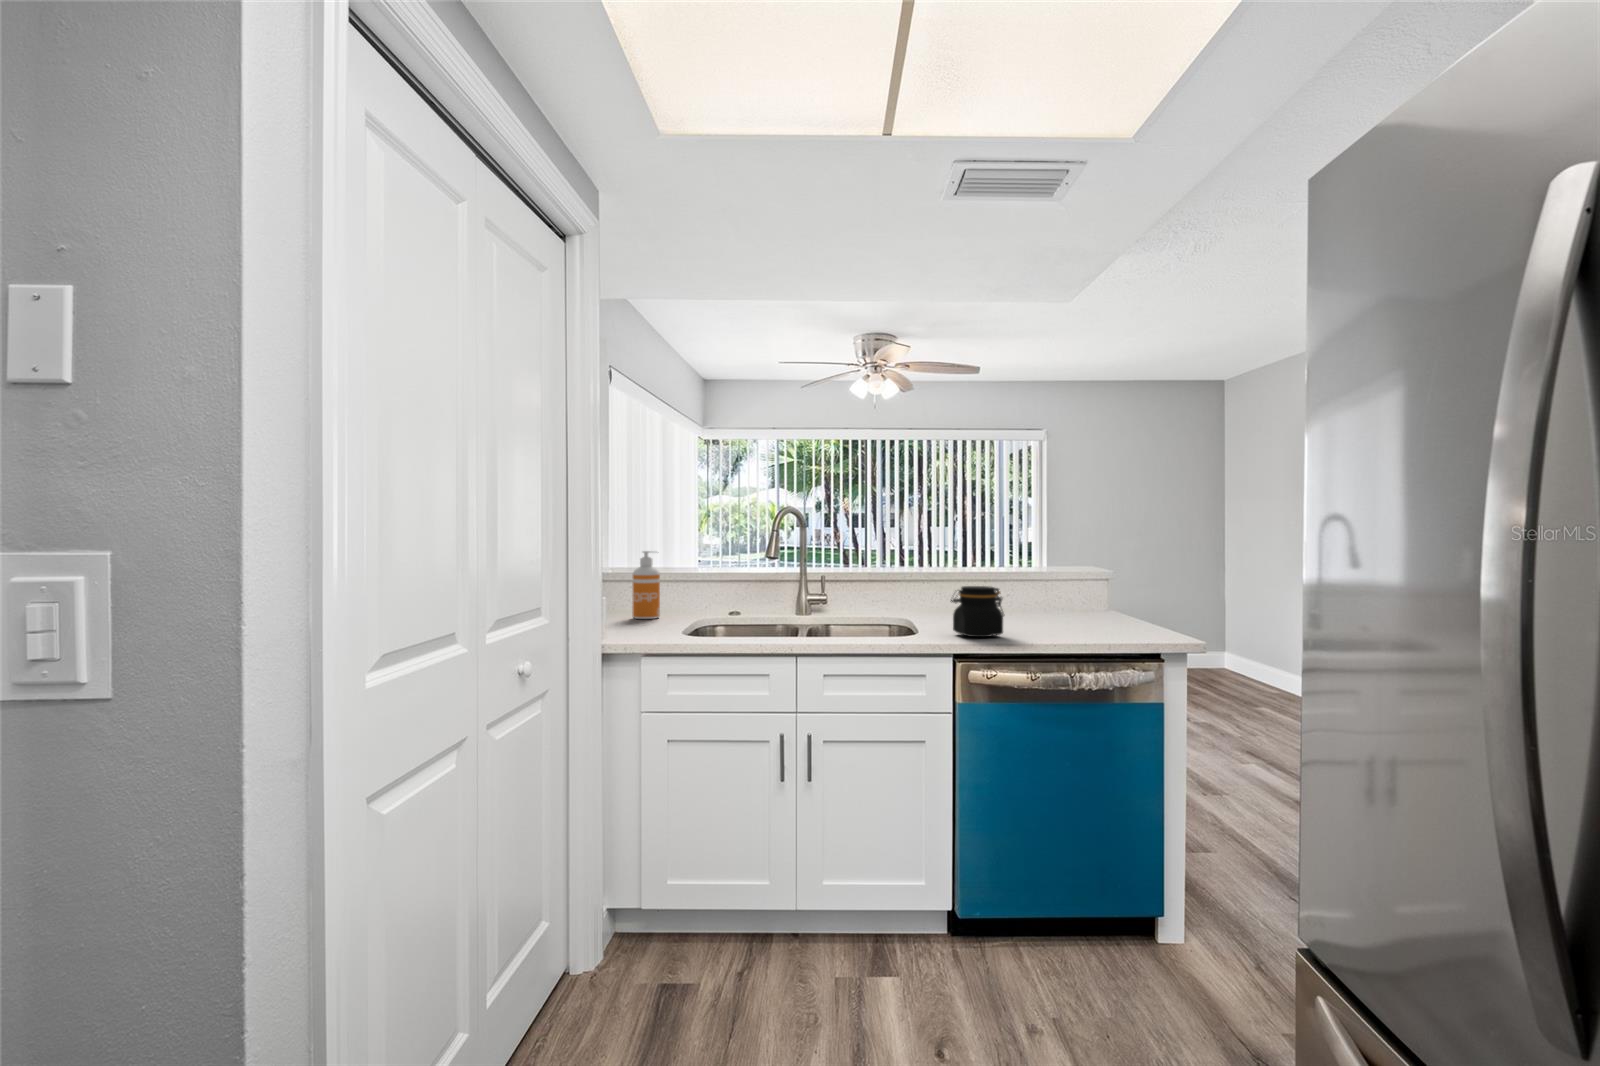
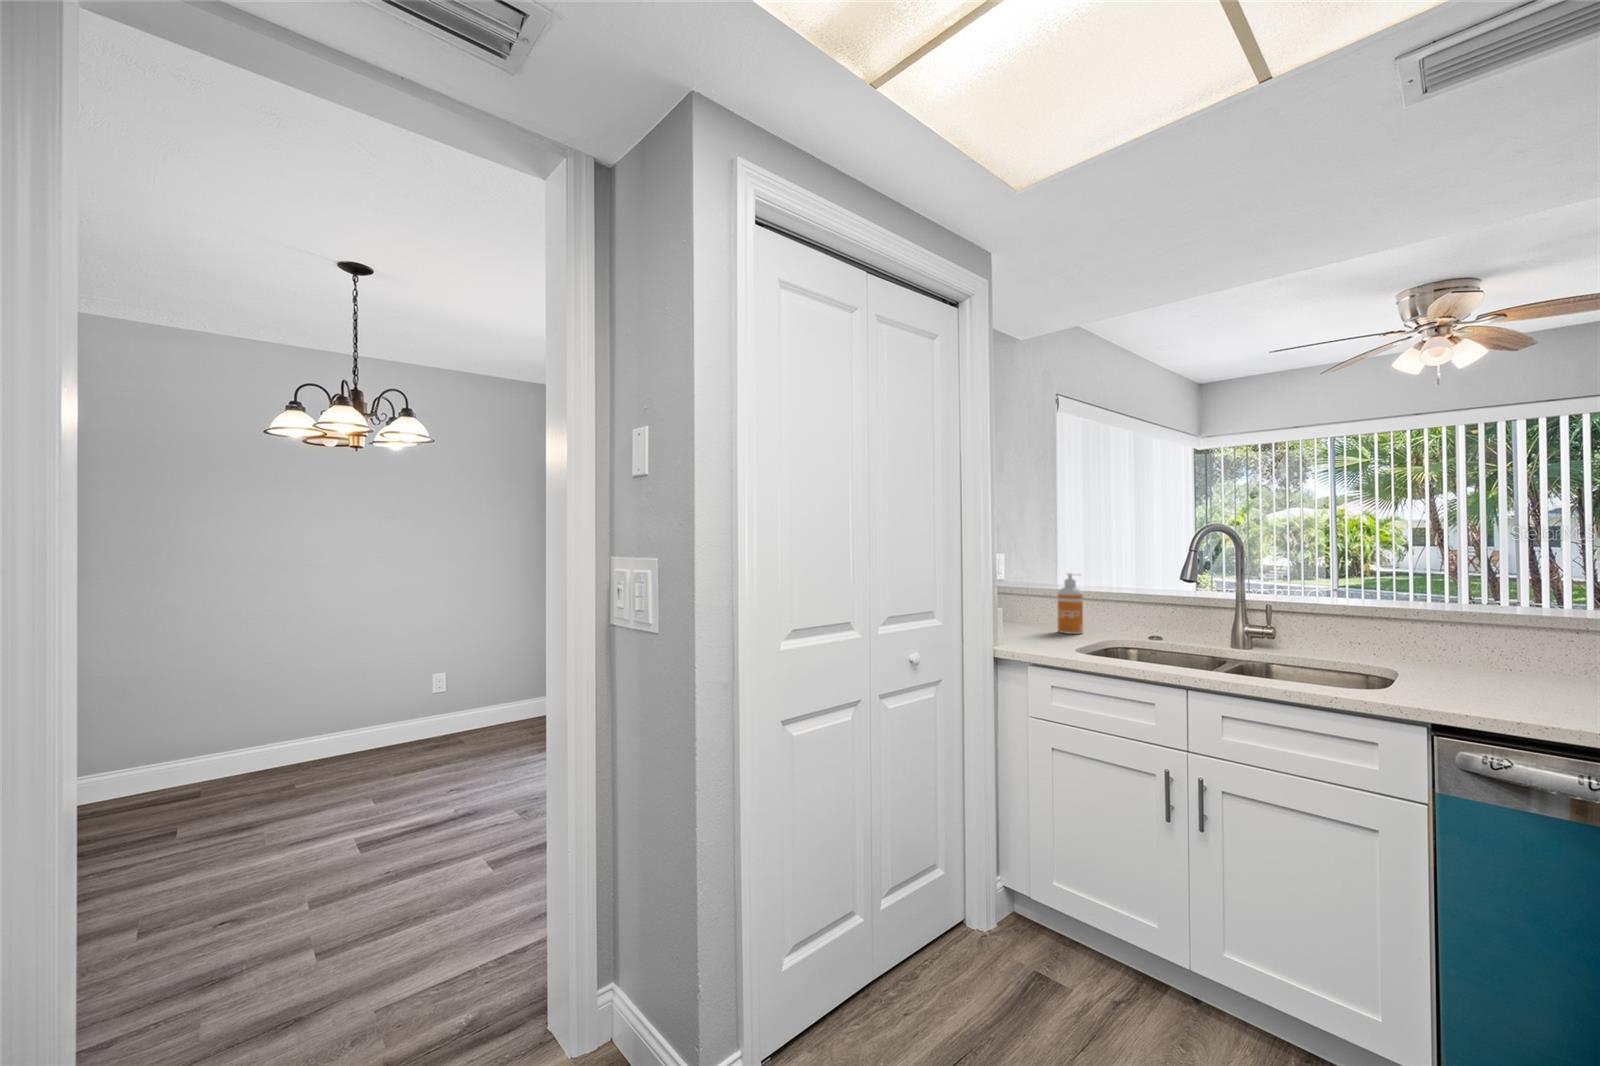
jar: present [951,586,1004,637] -> none [1434,636,1544,709]

